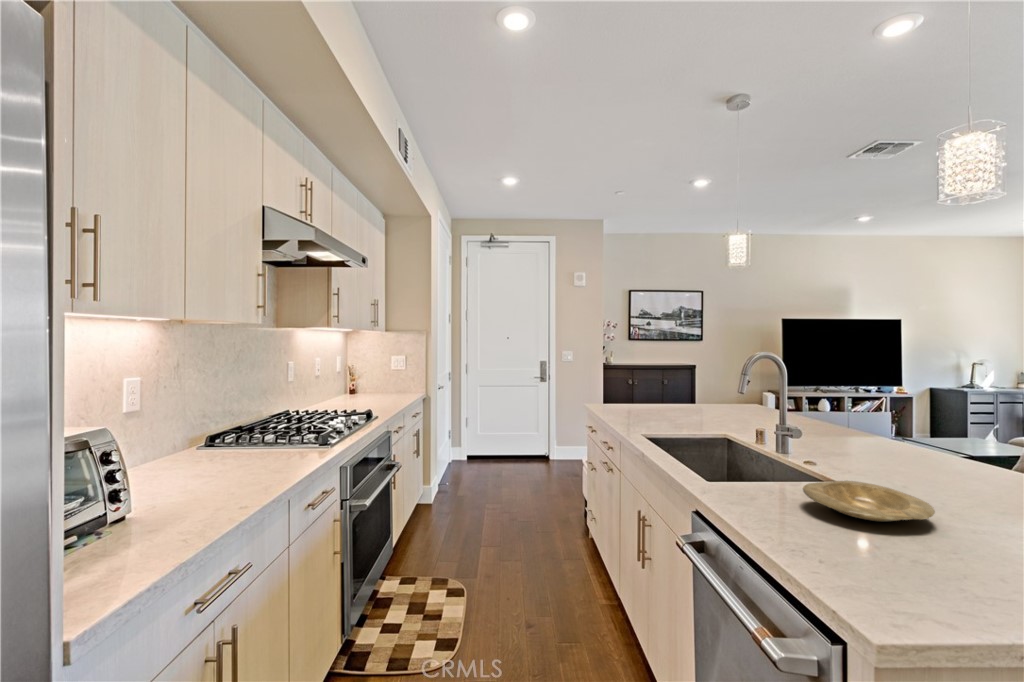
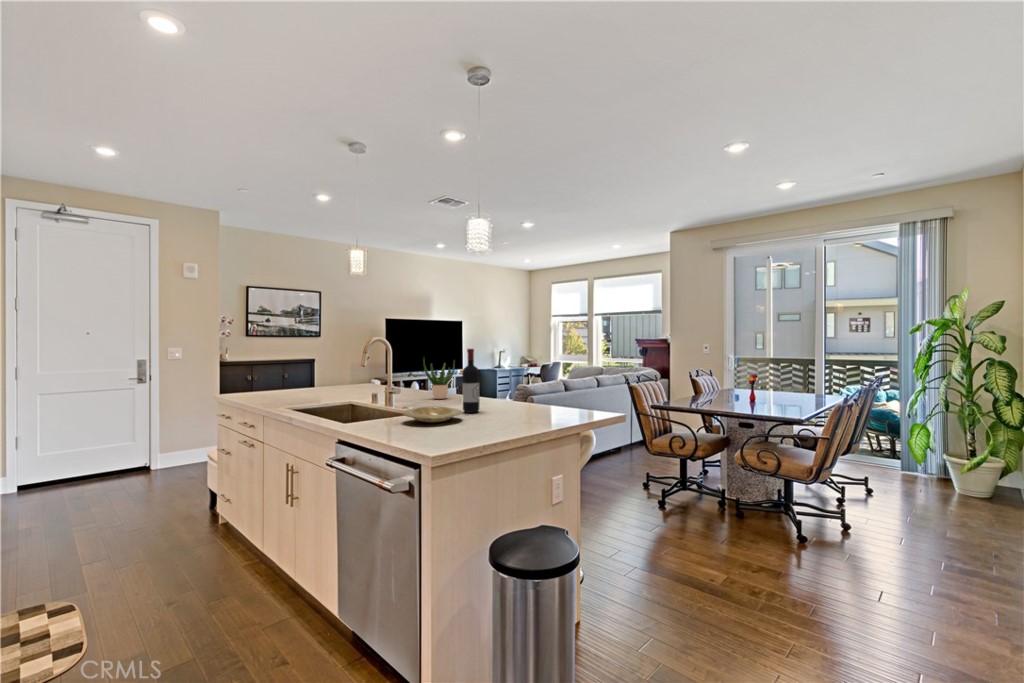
potted plant: none [842,383,905,456] -> present [423,361,455,399]
wine bottle: none [930,384,974,508] -> present [462,349,480,413]

